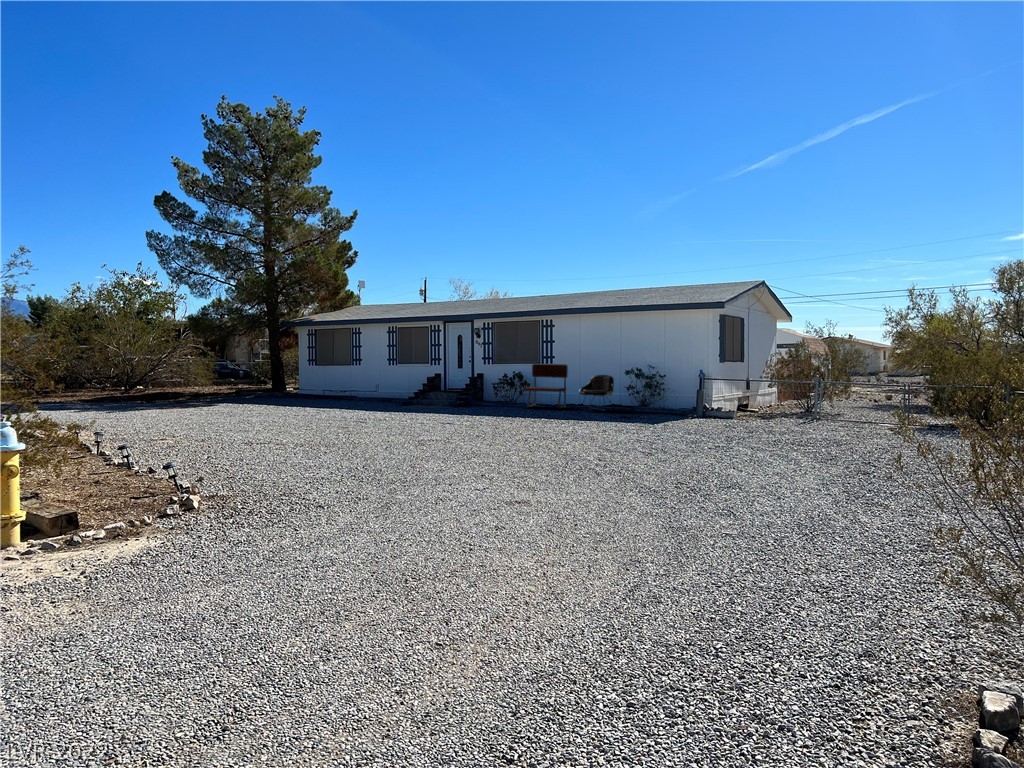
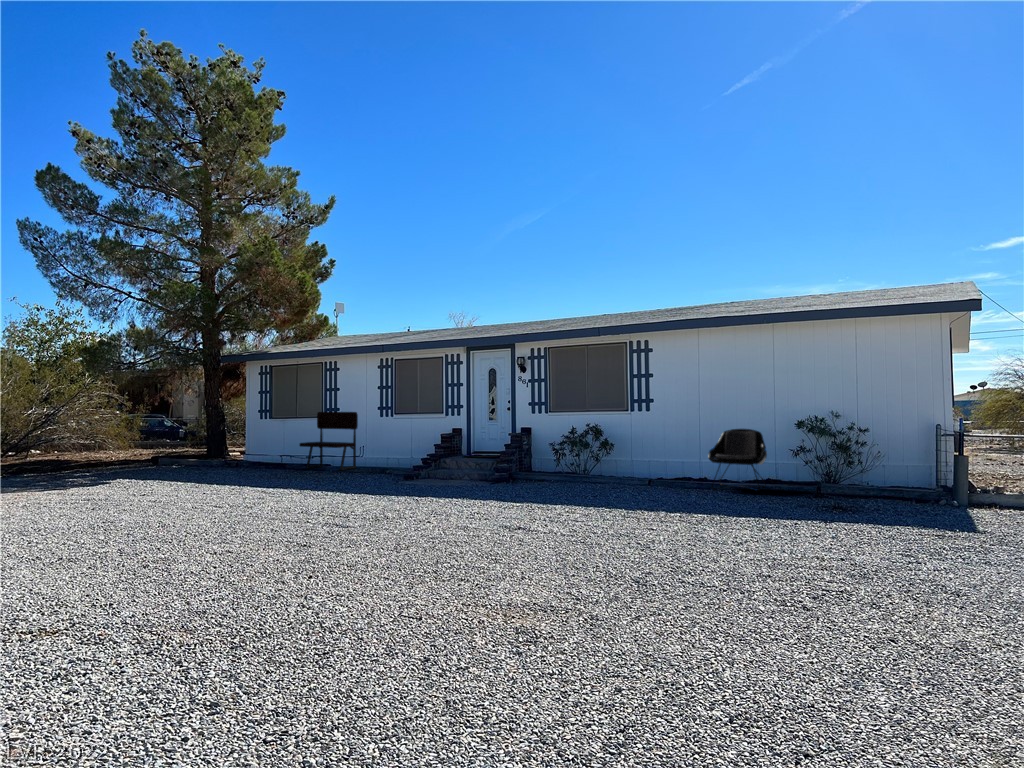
bench: present [523,364,568,409] -> present [300,412,358,470]

